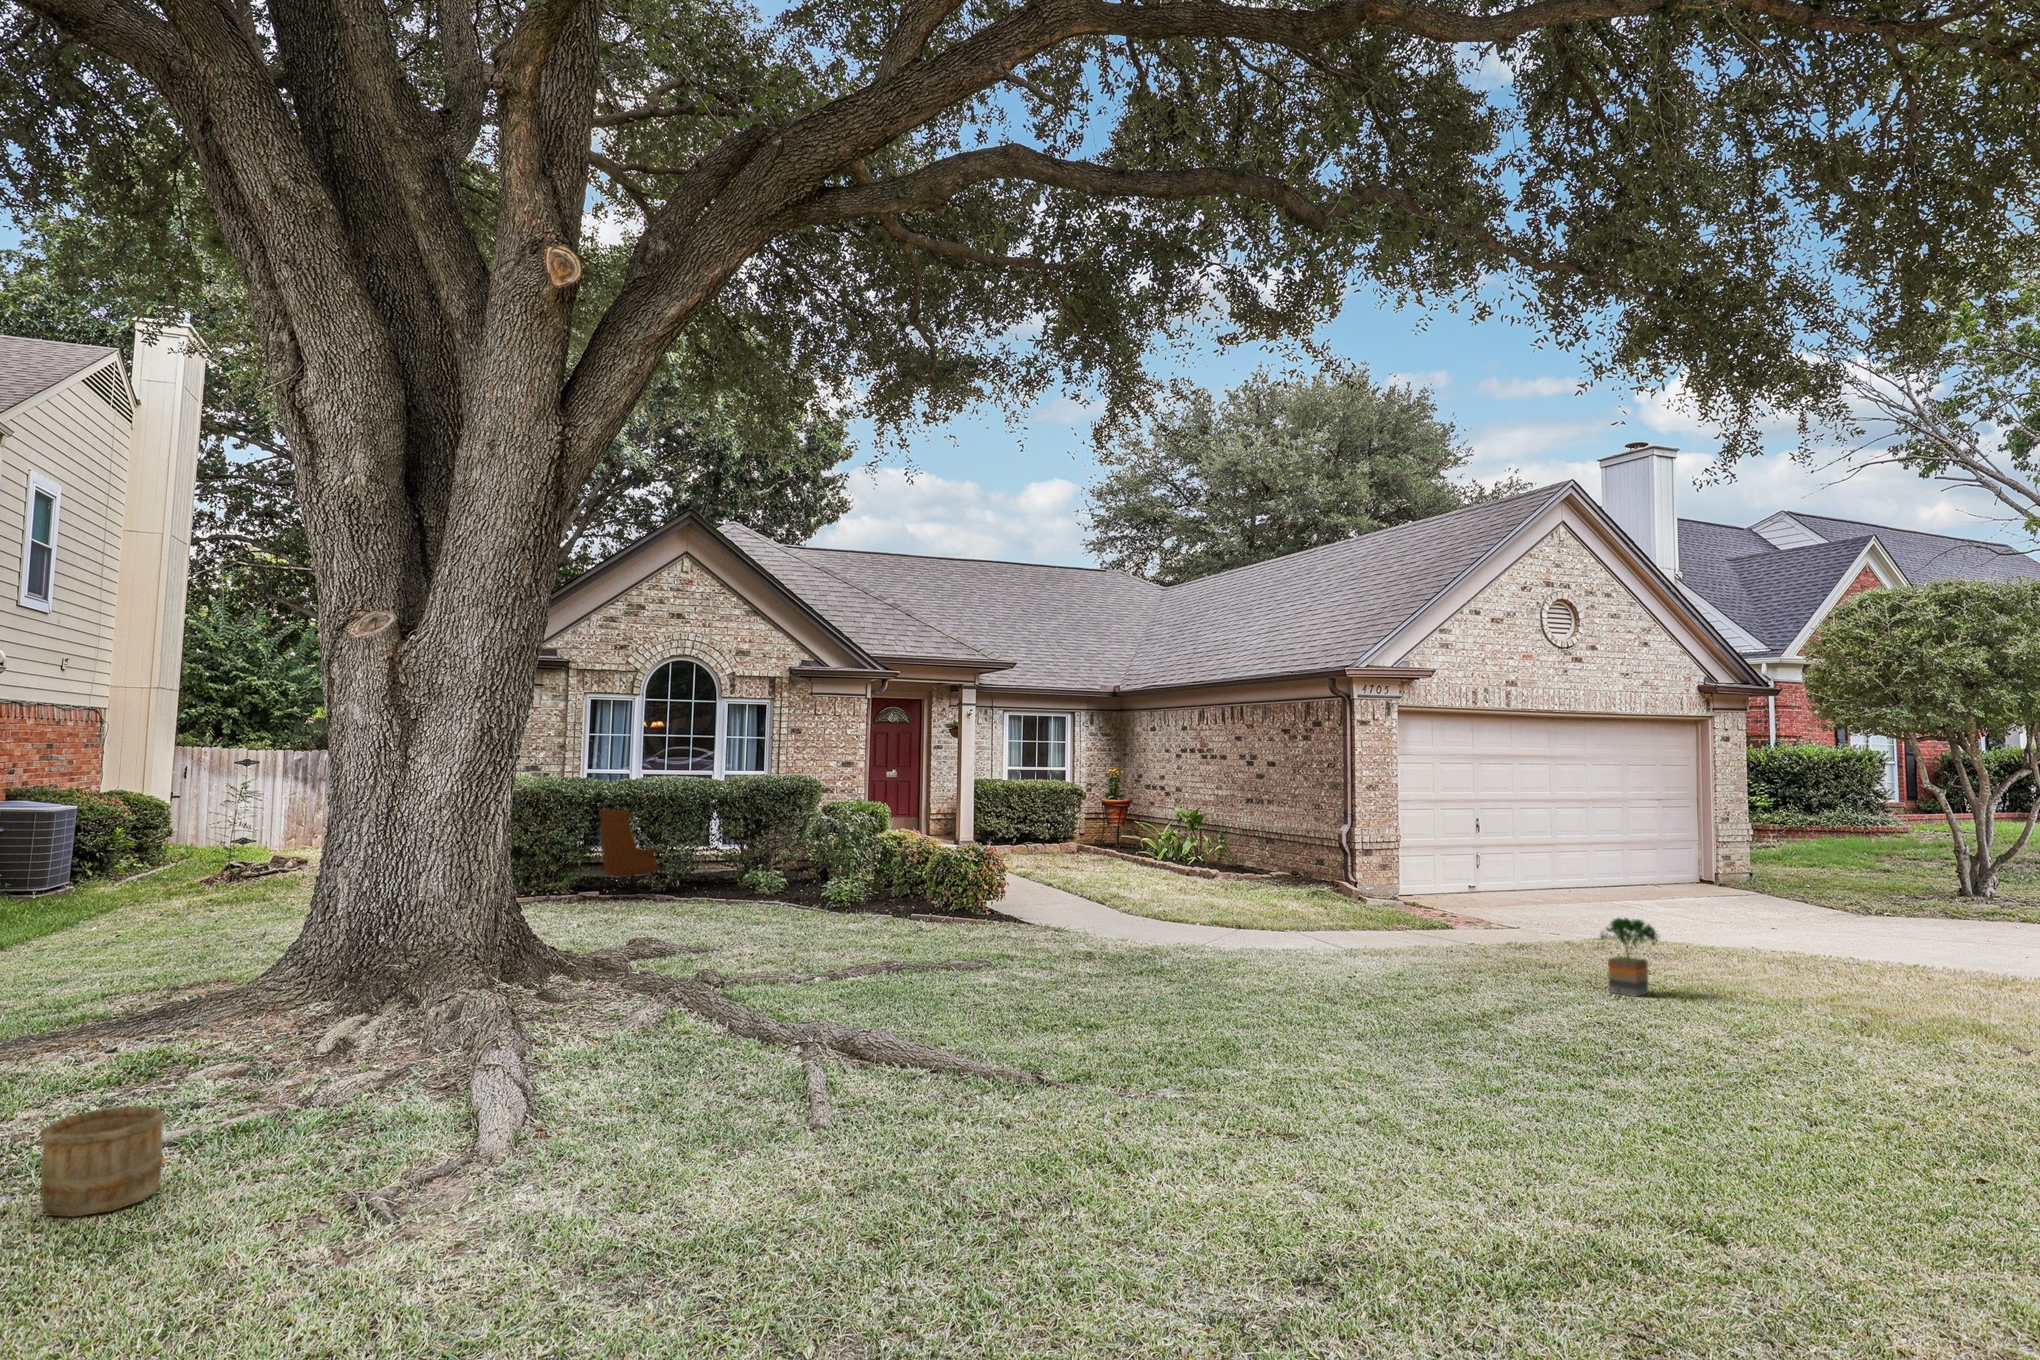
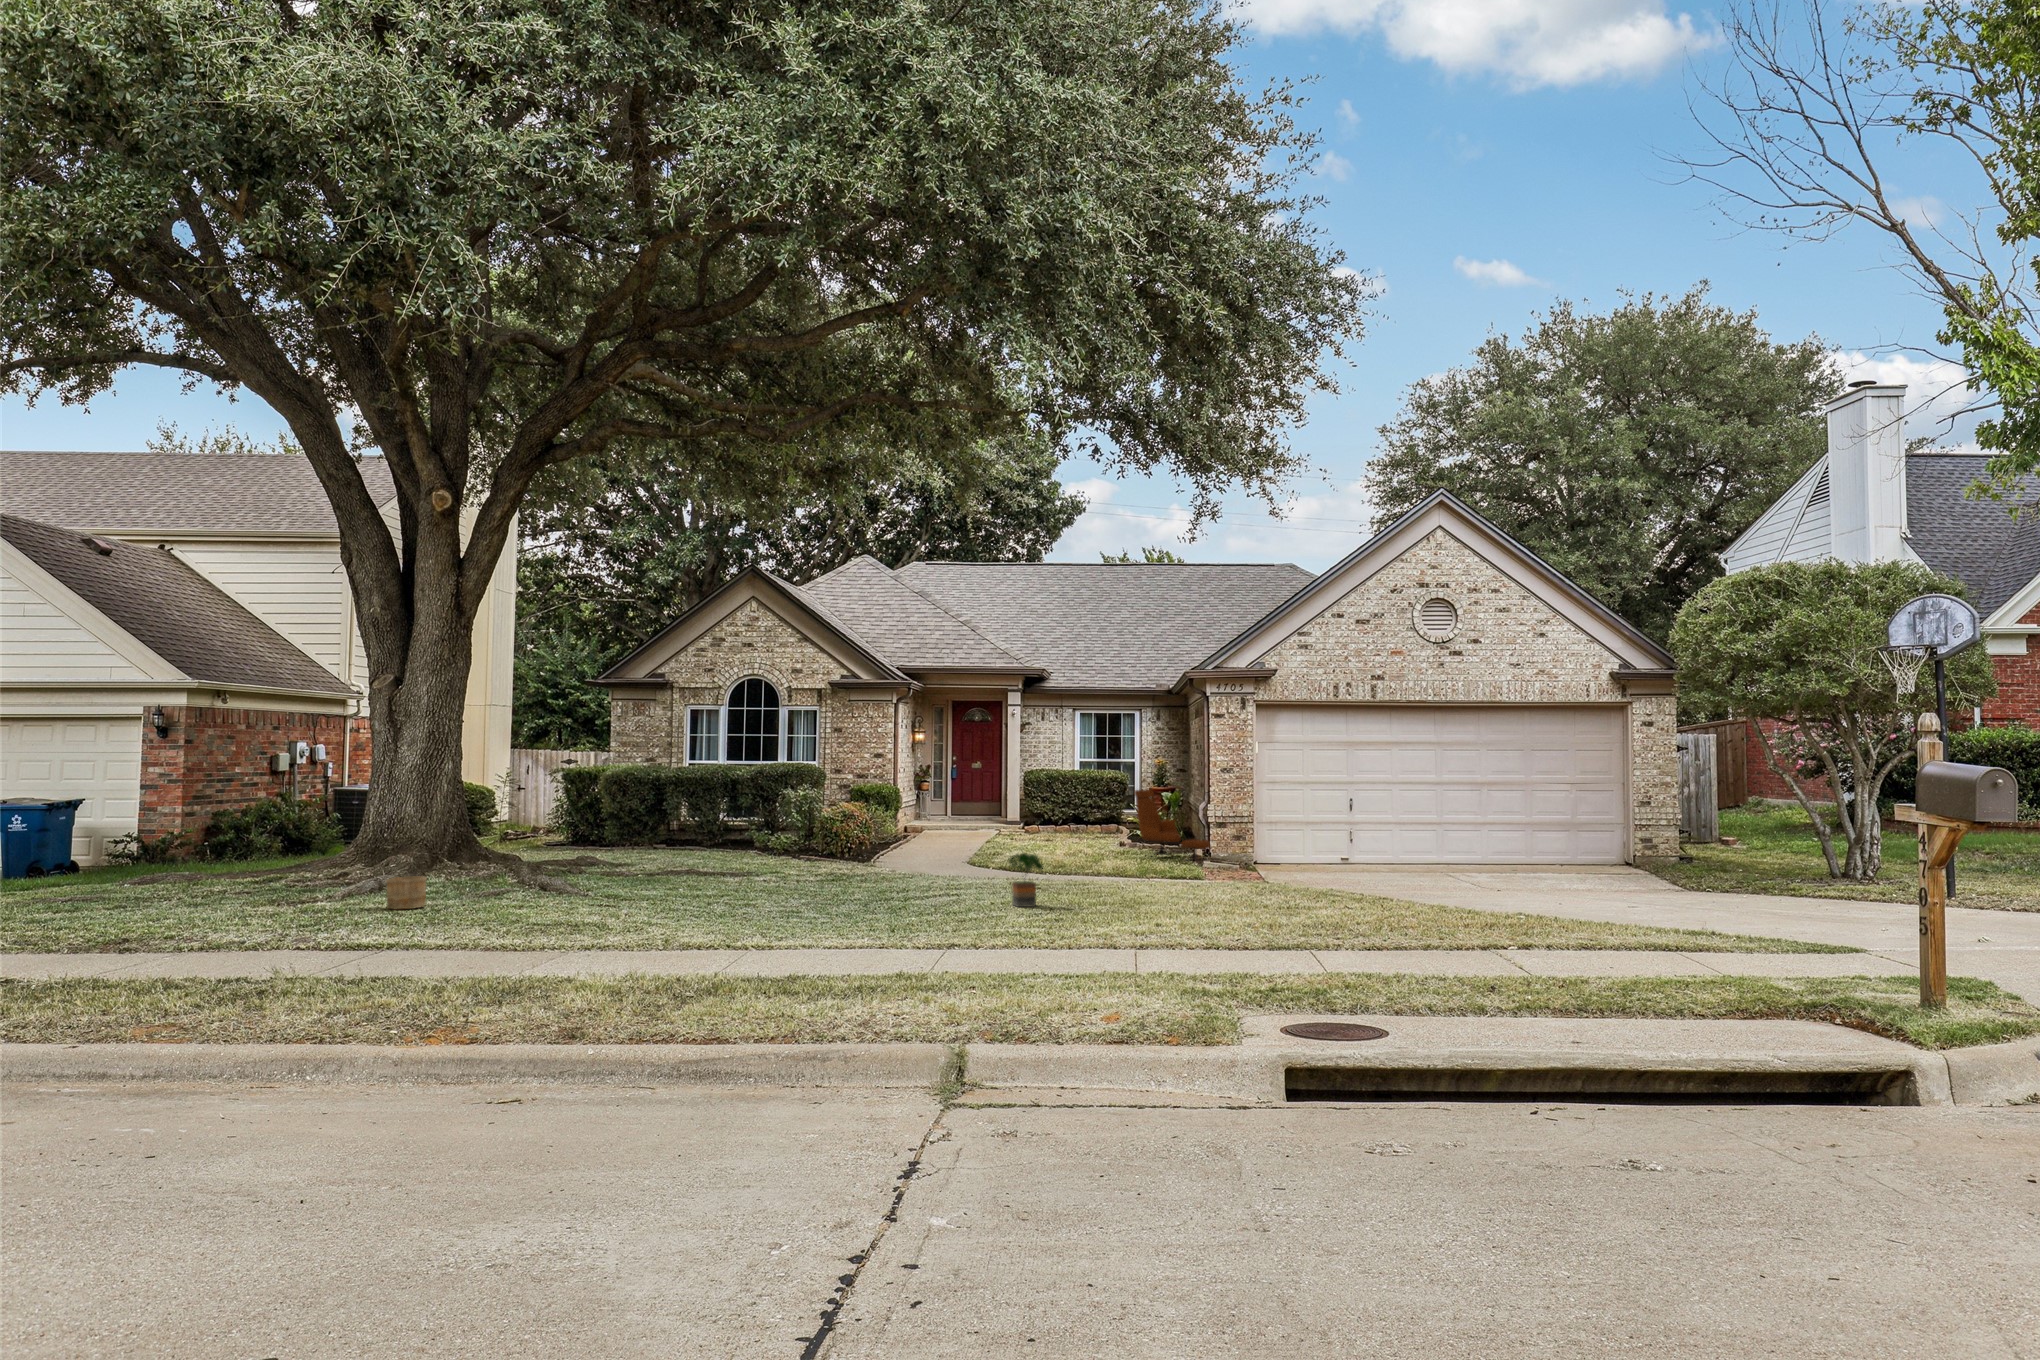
lounge chair: present [599,809,681,896] -> present [1134,789,1210,861]
wooden bucket: present [40,1106,166,1217] -> present [386,876,427,910]

